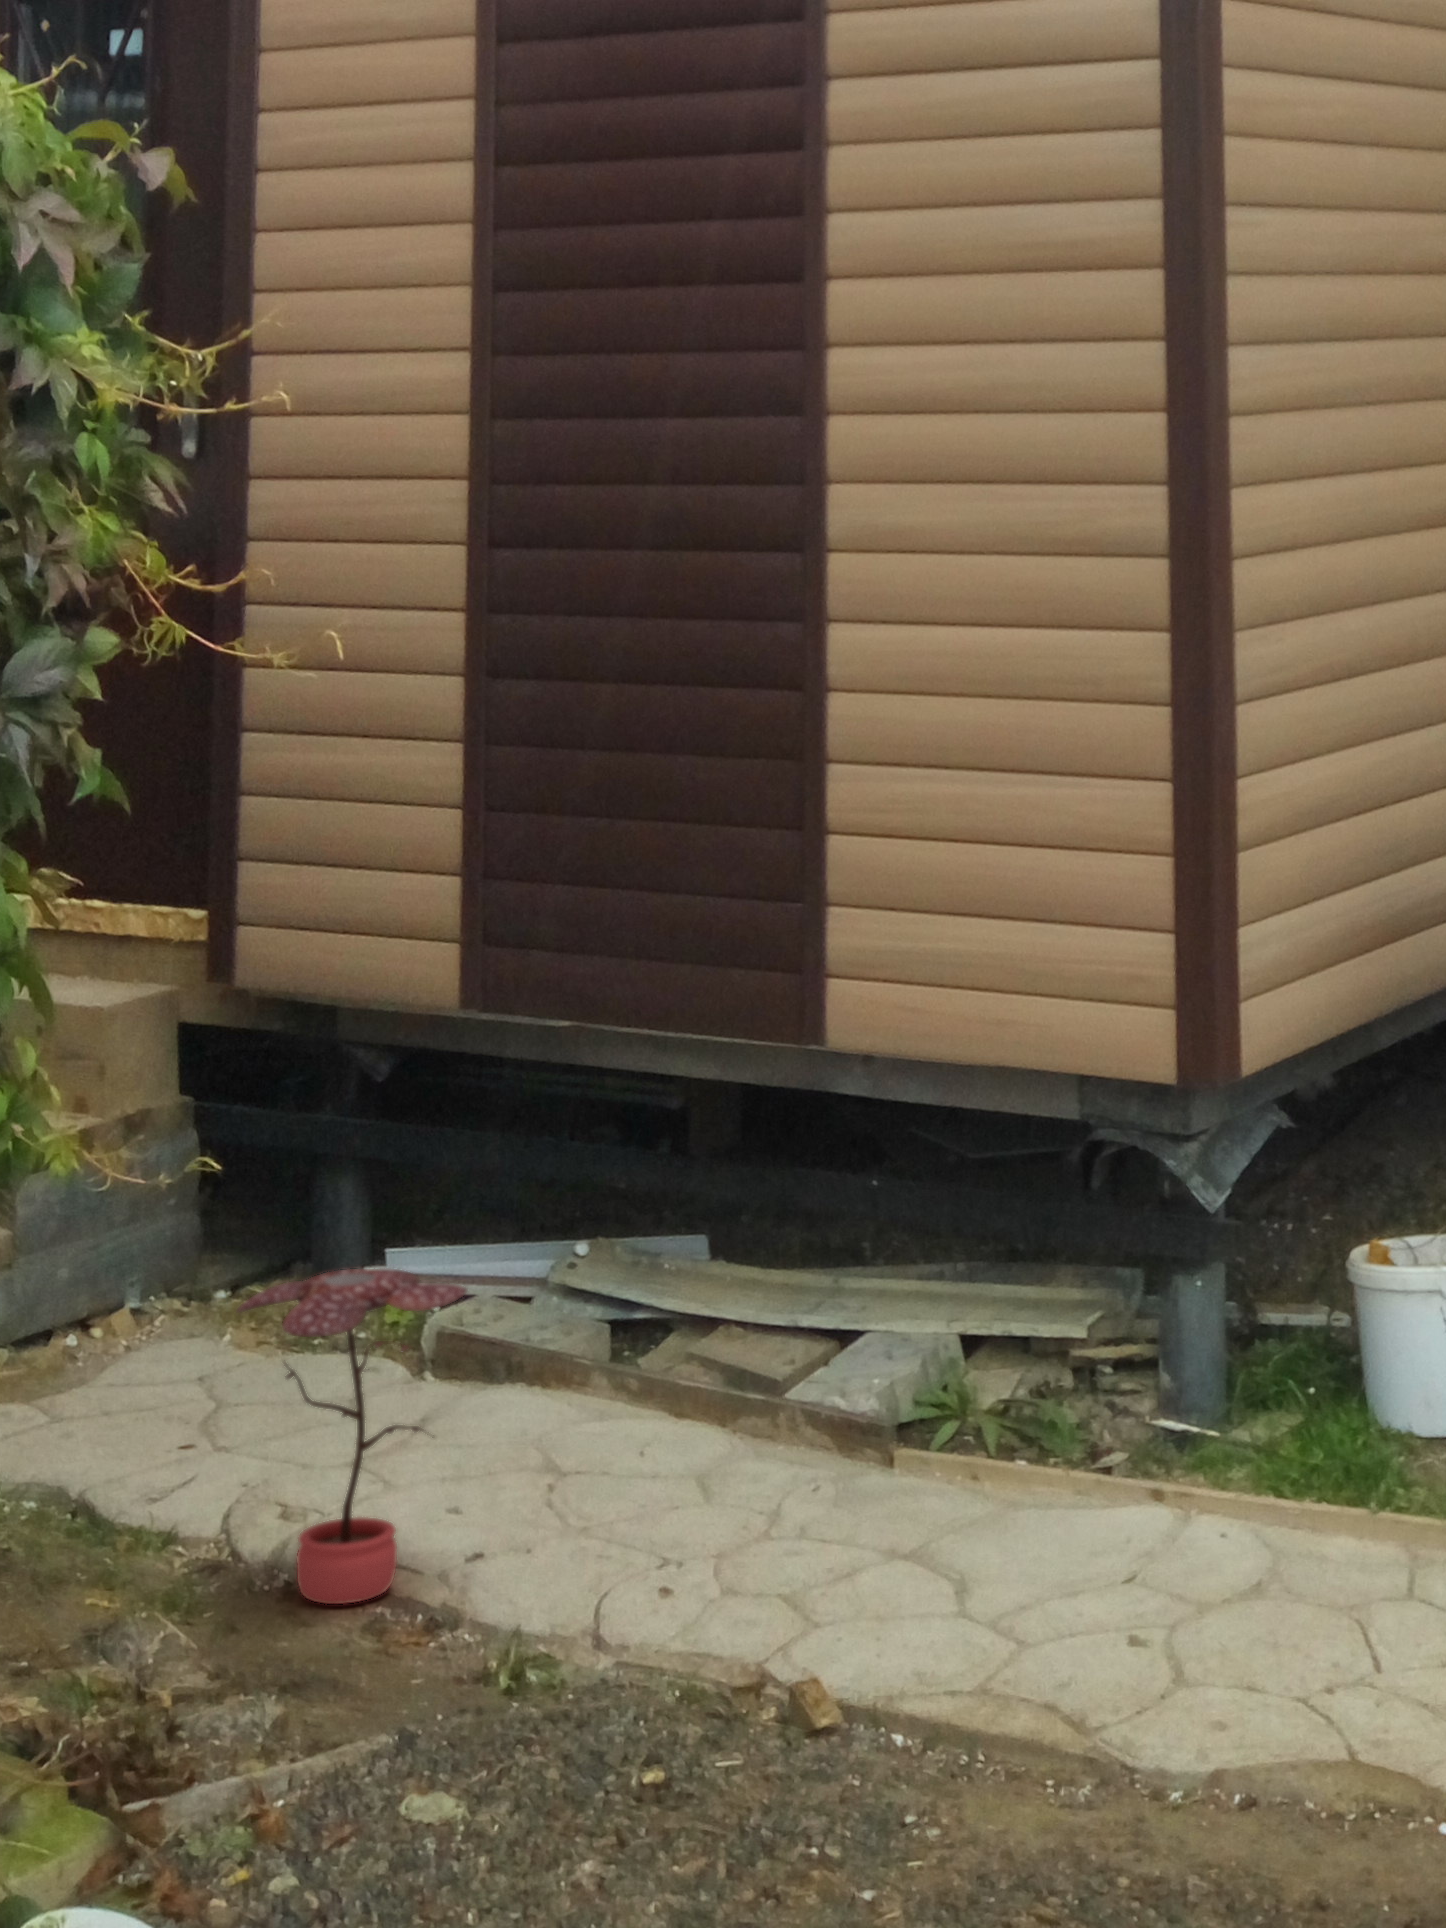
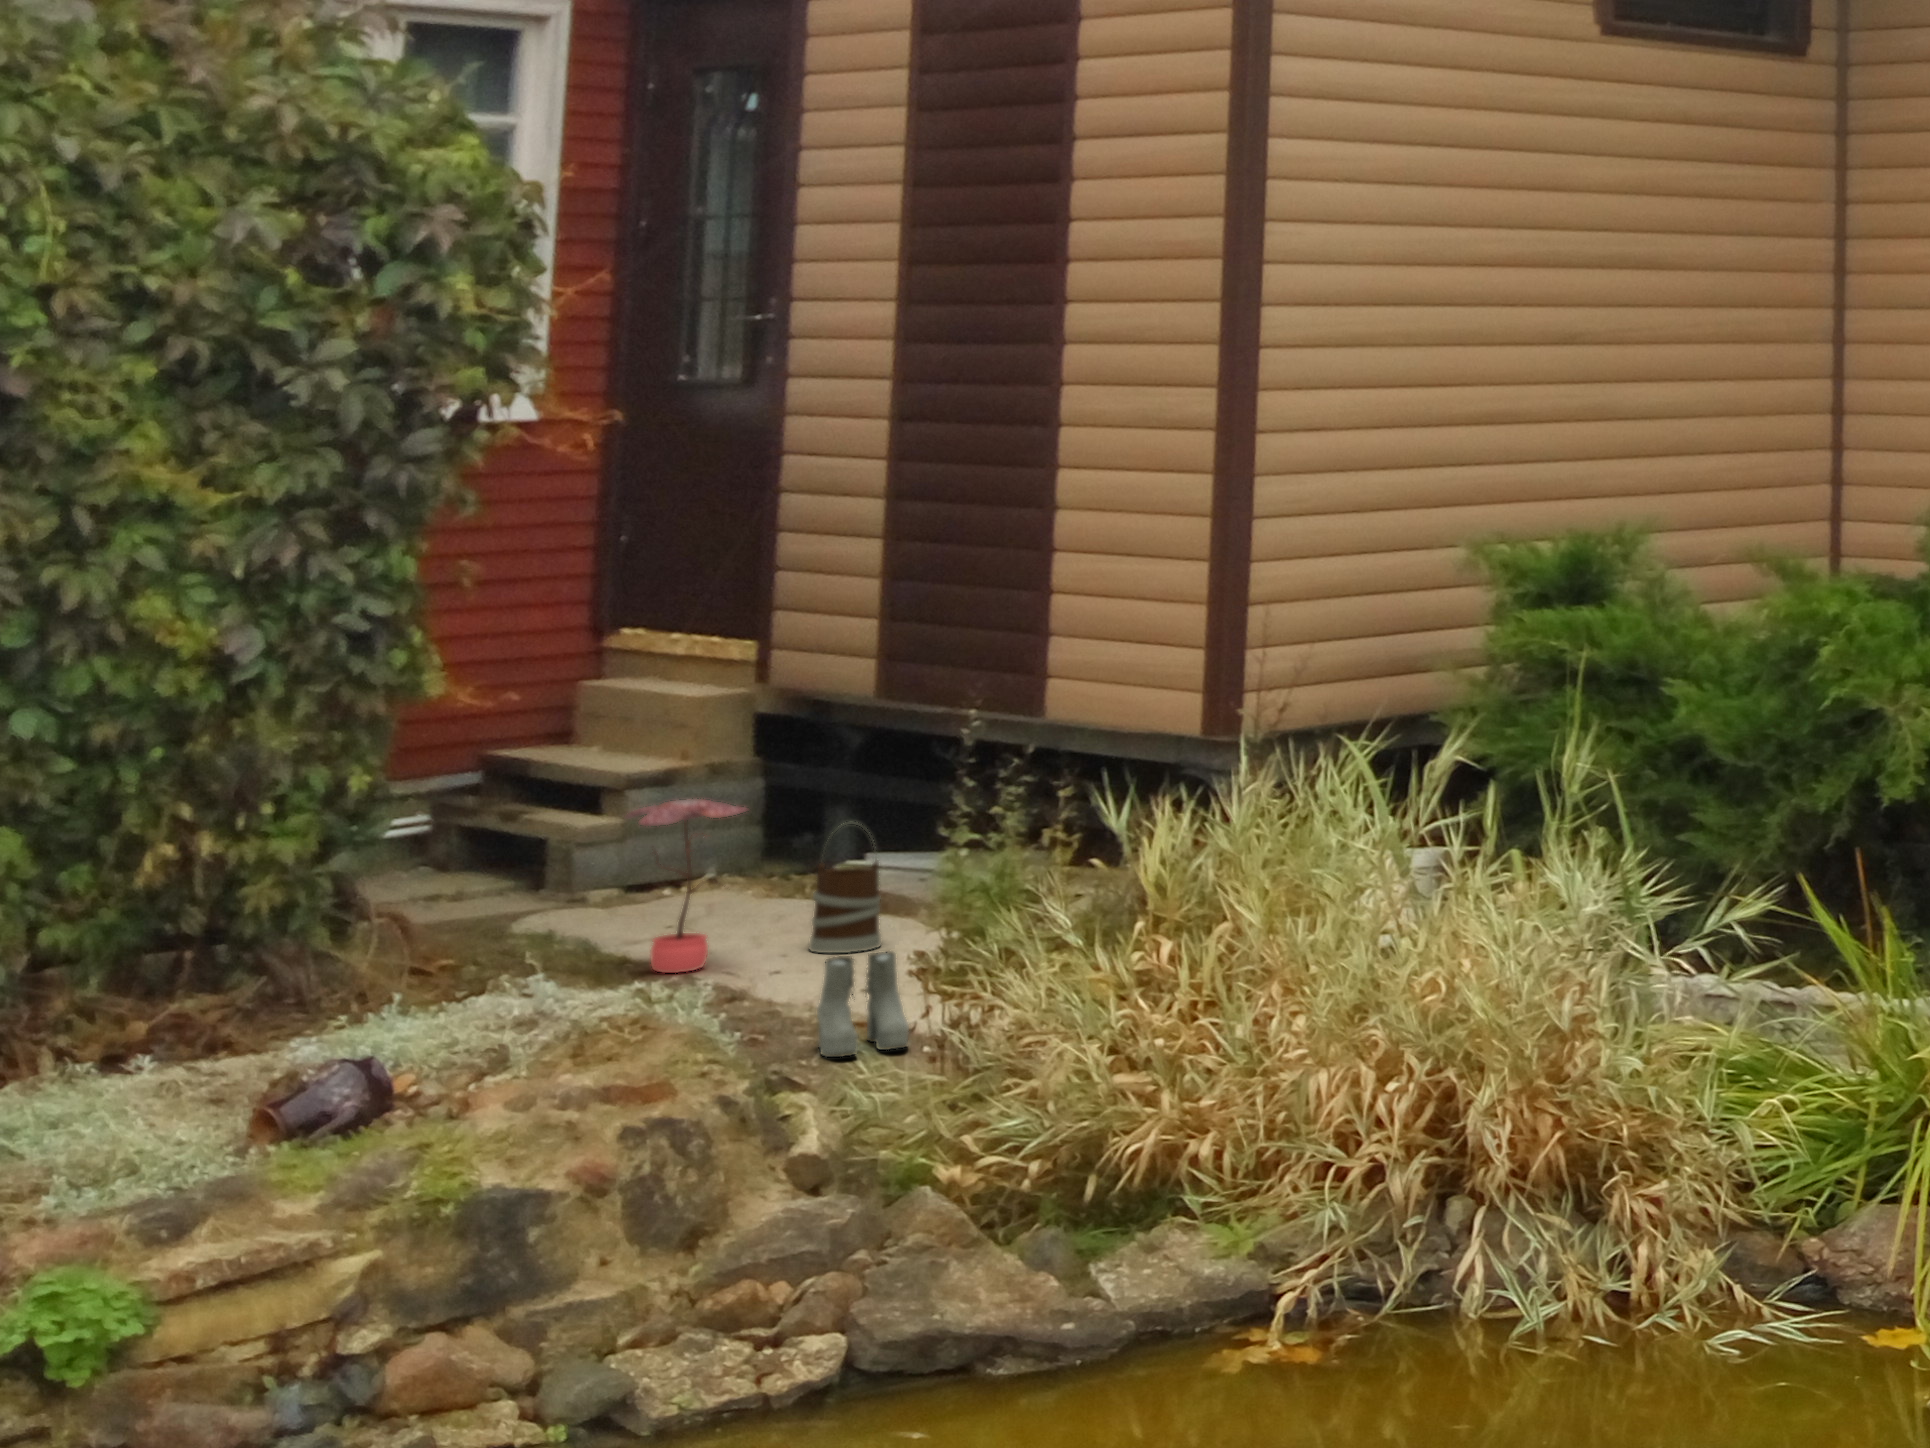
wooden bucket: none [533,1284,657,1532] -> present [809,823,881,953]
boots: none [829,1638,1030,1892] -> present [817,951,909,1057]

